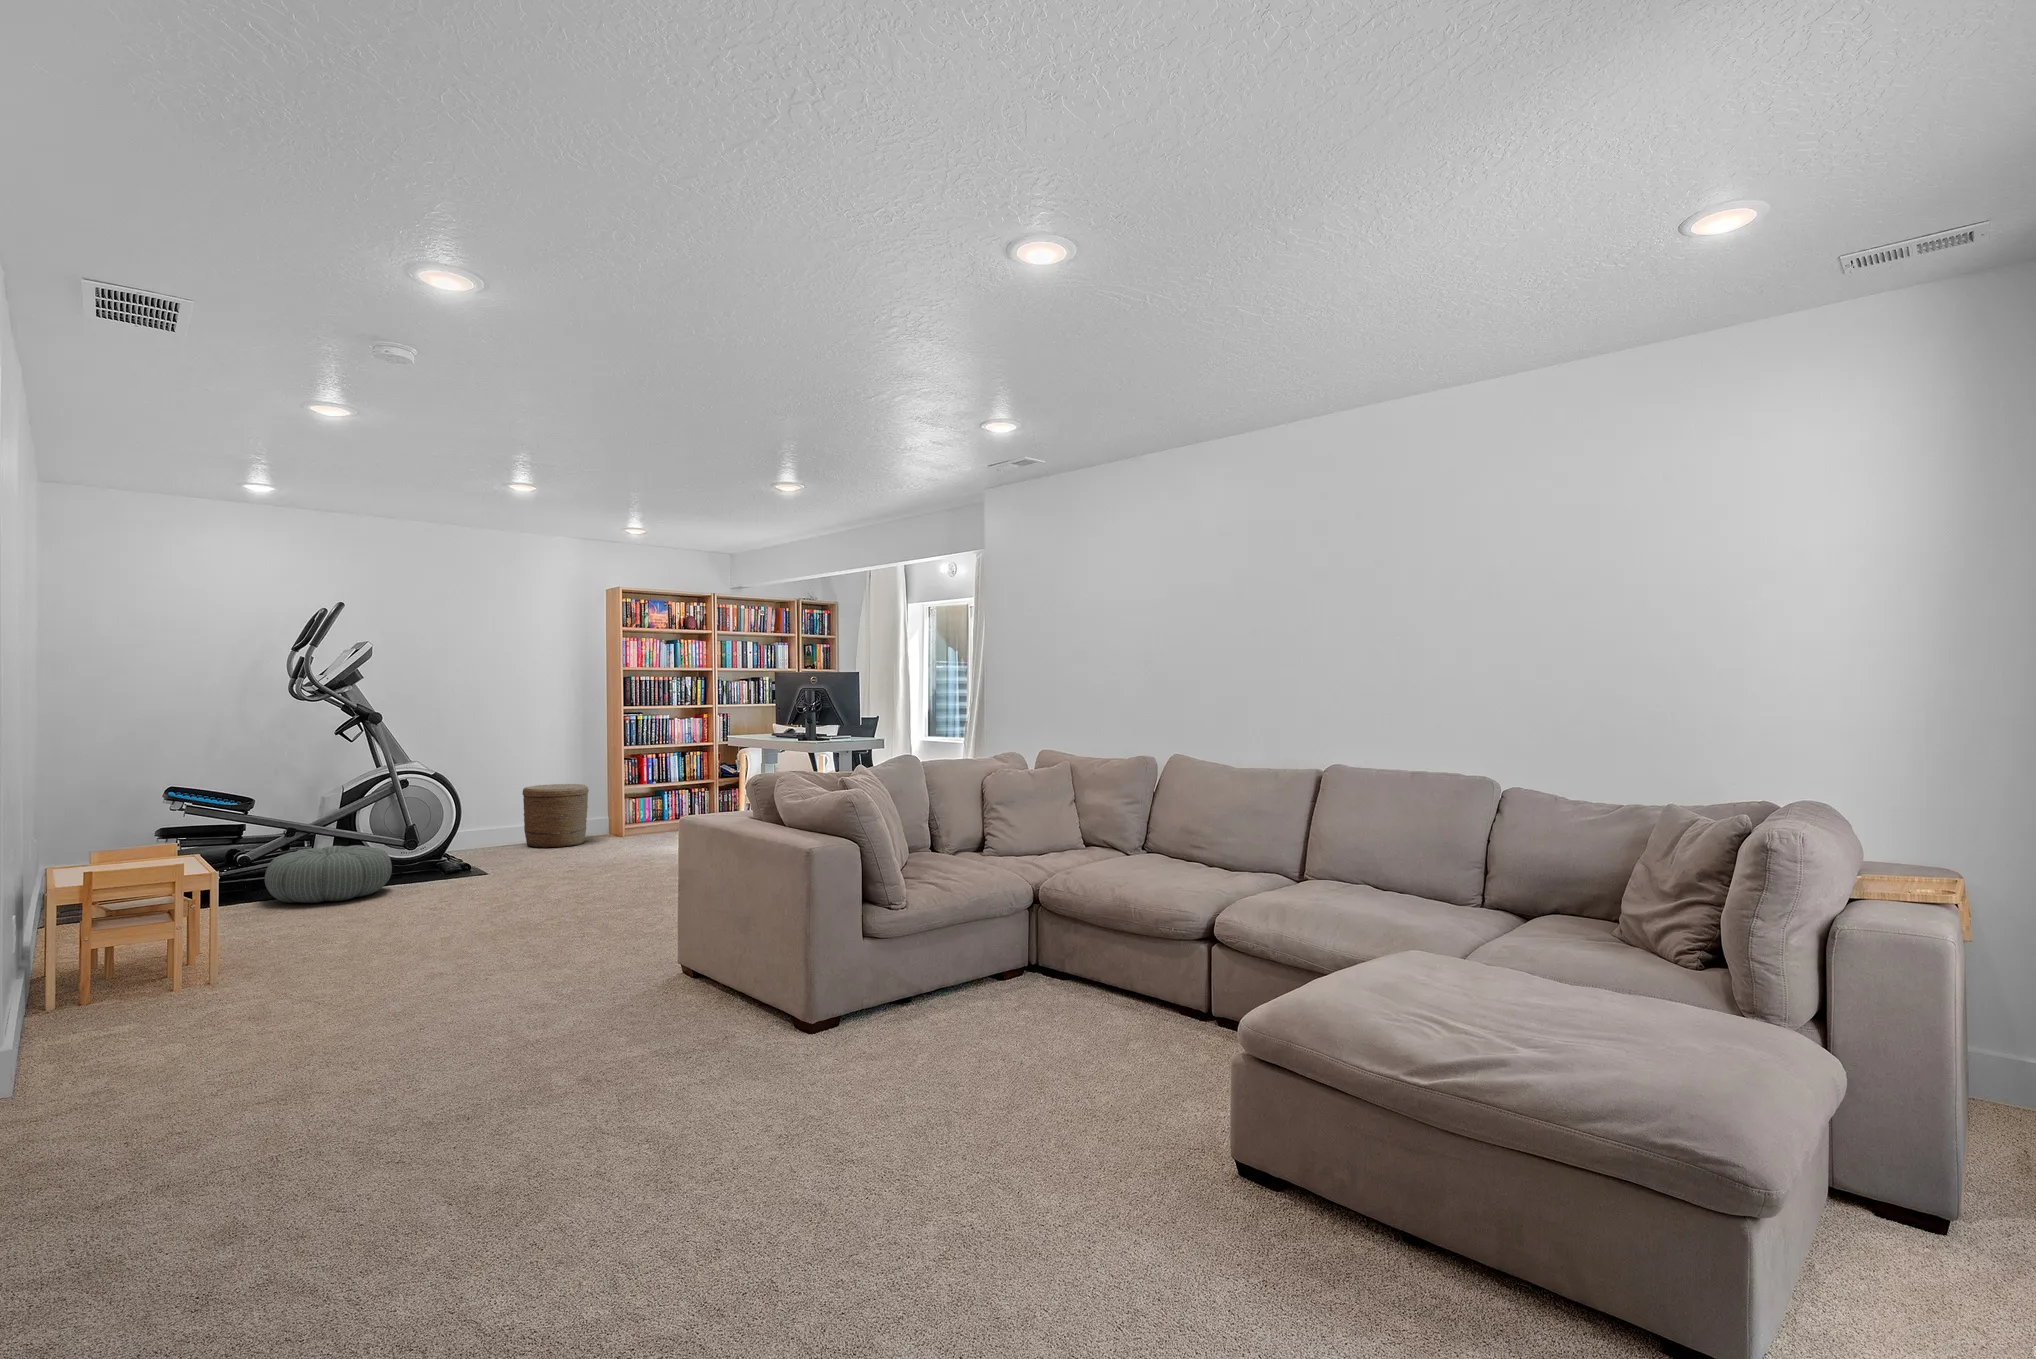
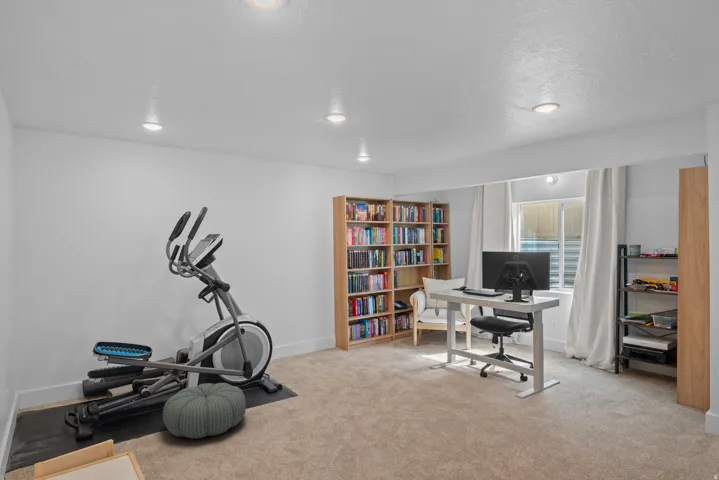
woven basket: present [523,784,589,848] -> none [295,319,333,362]

